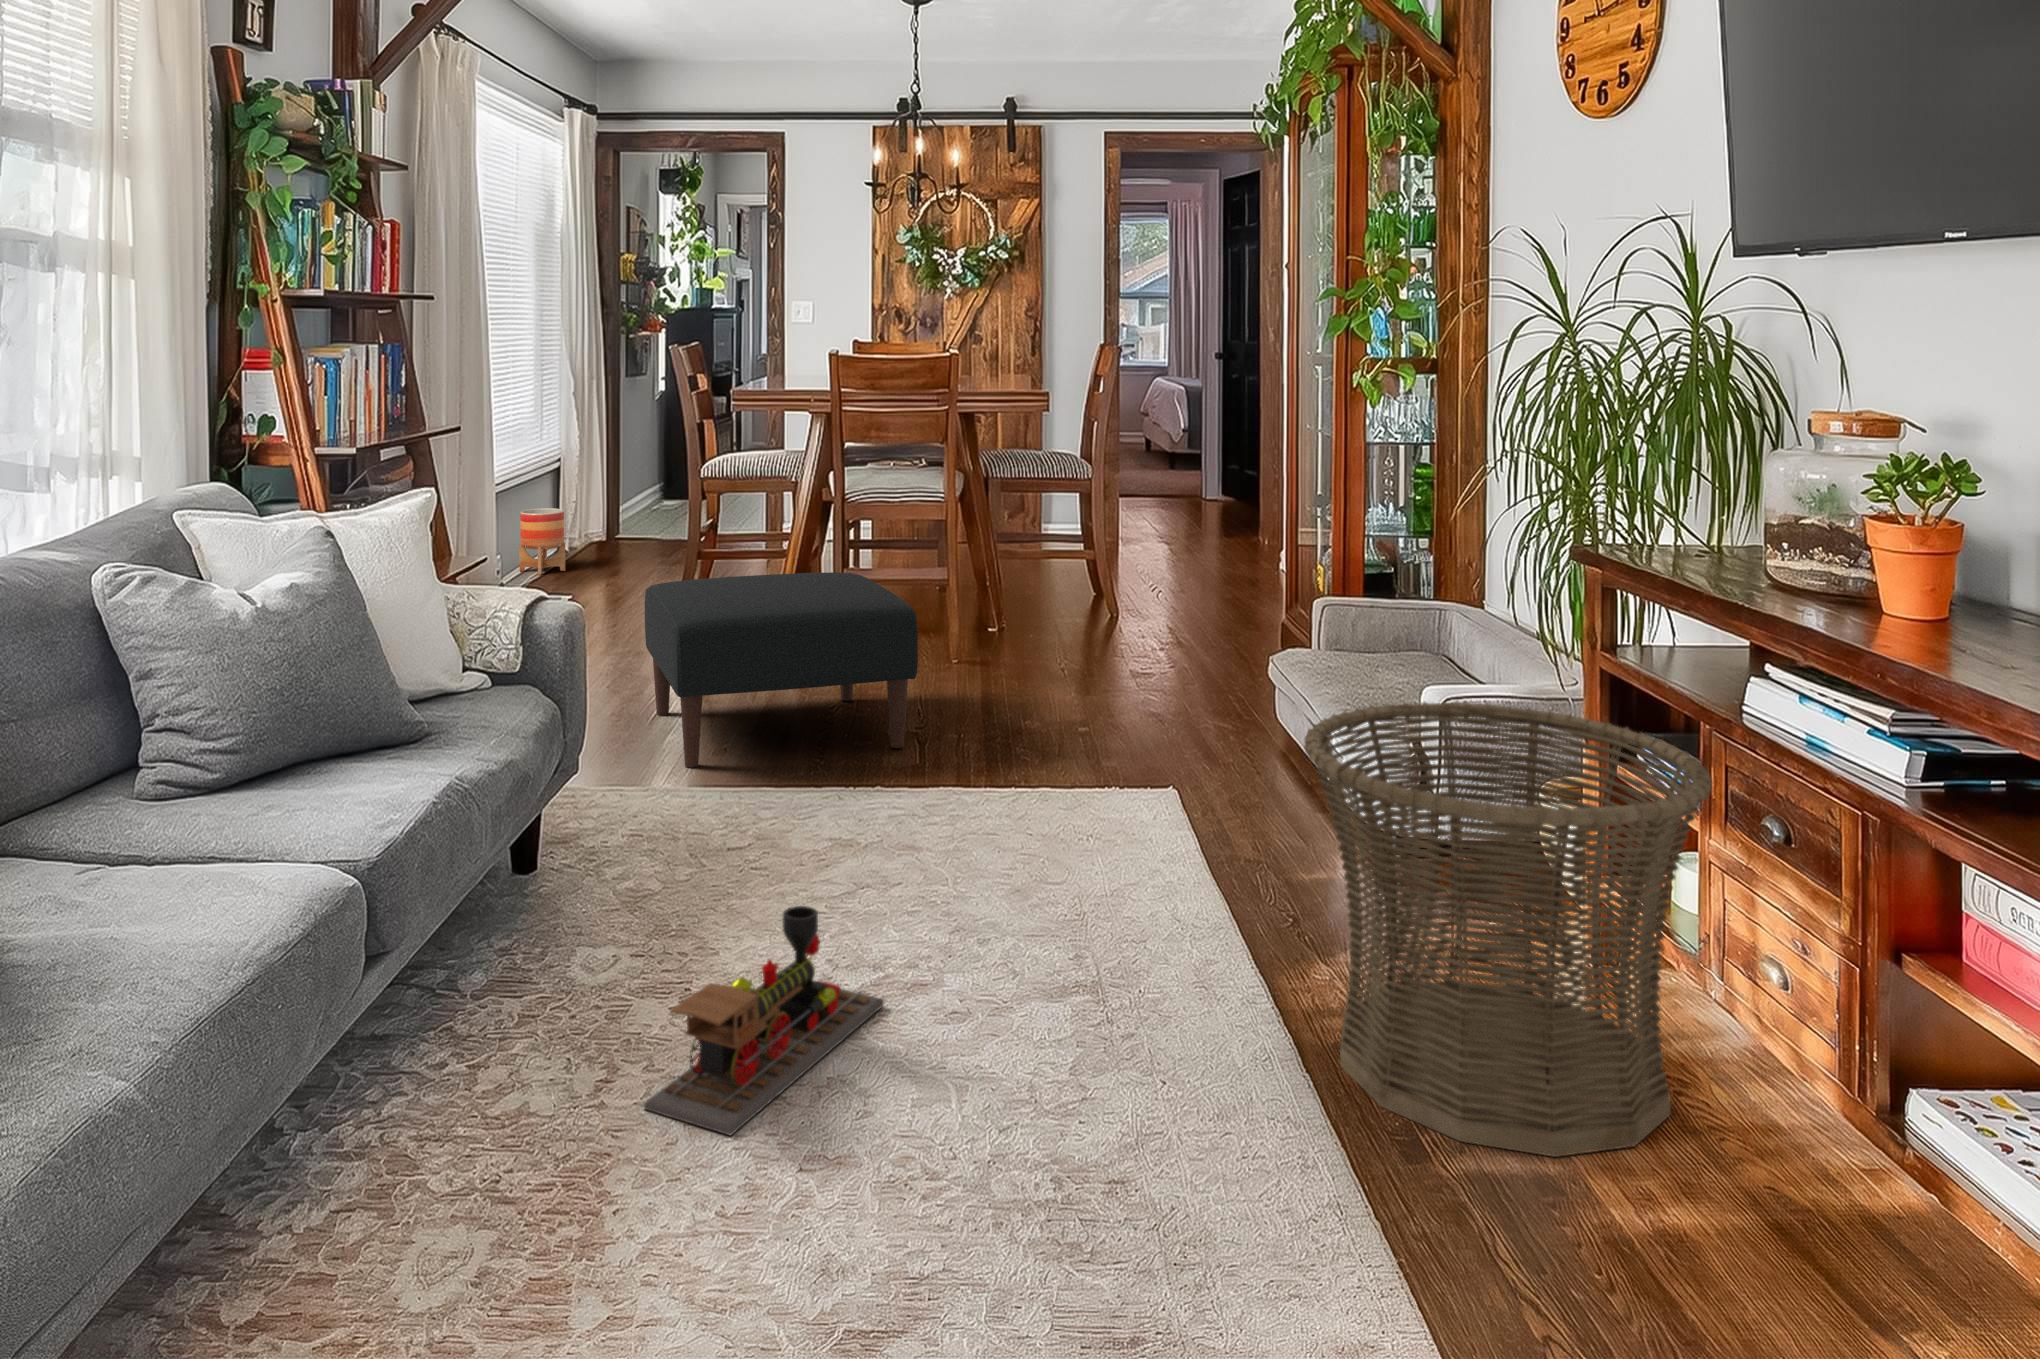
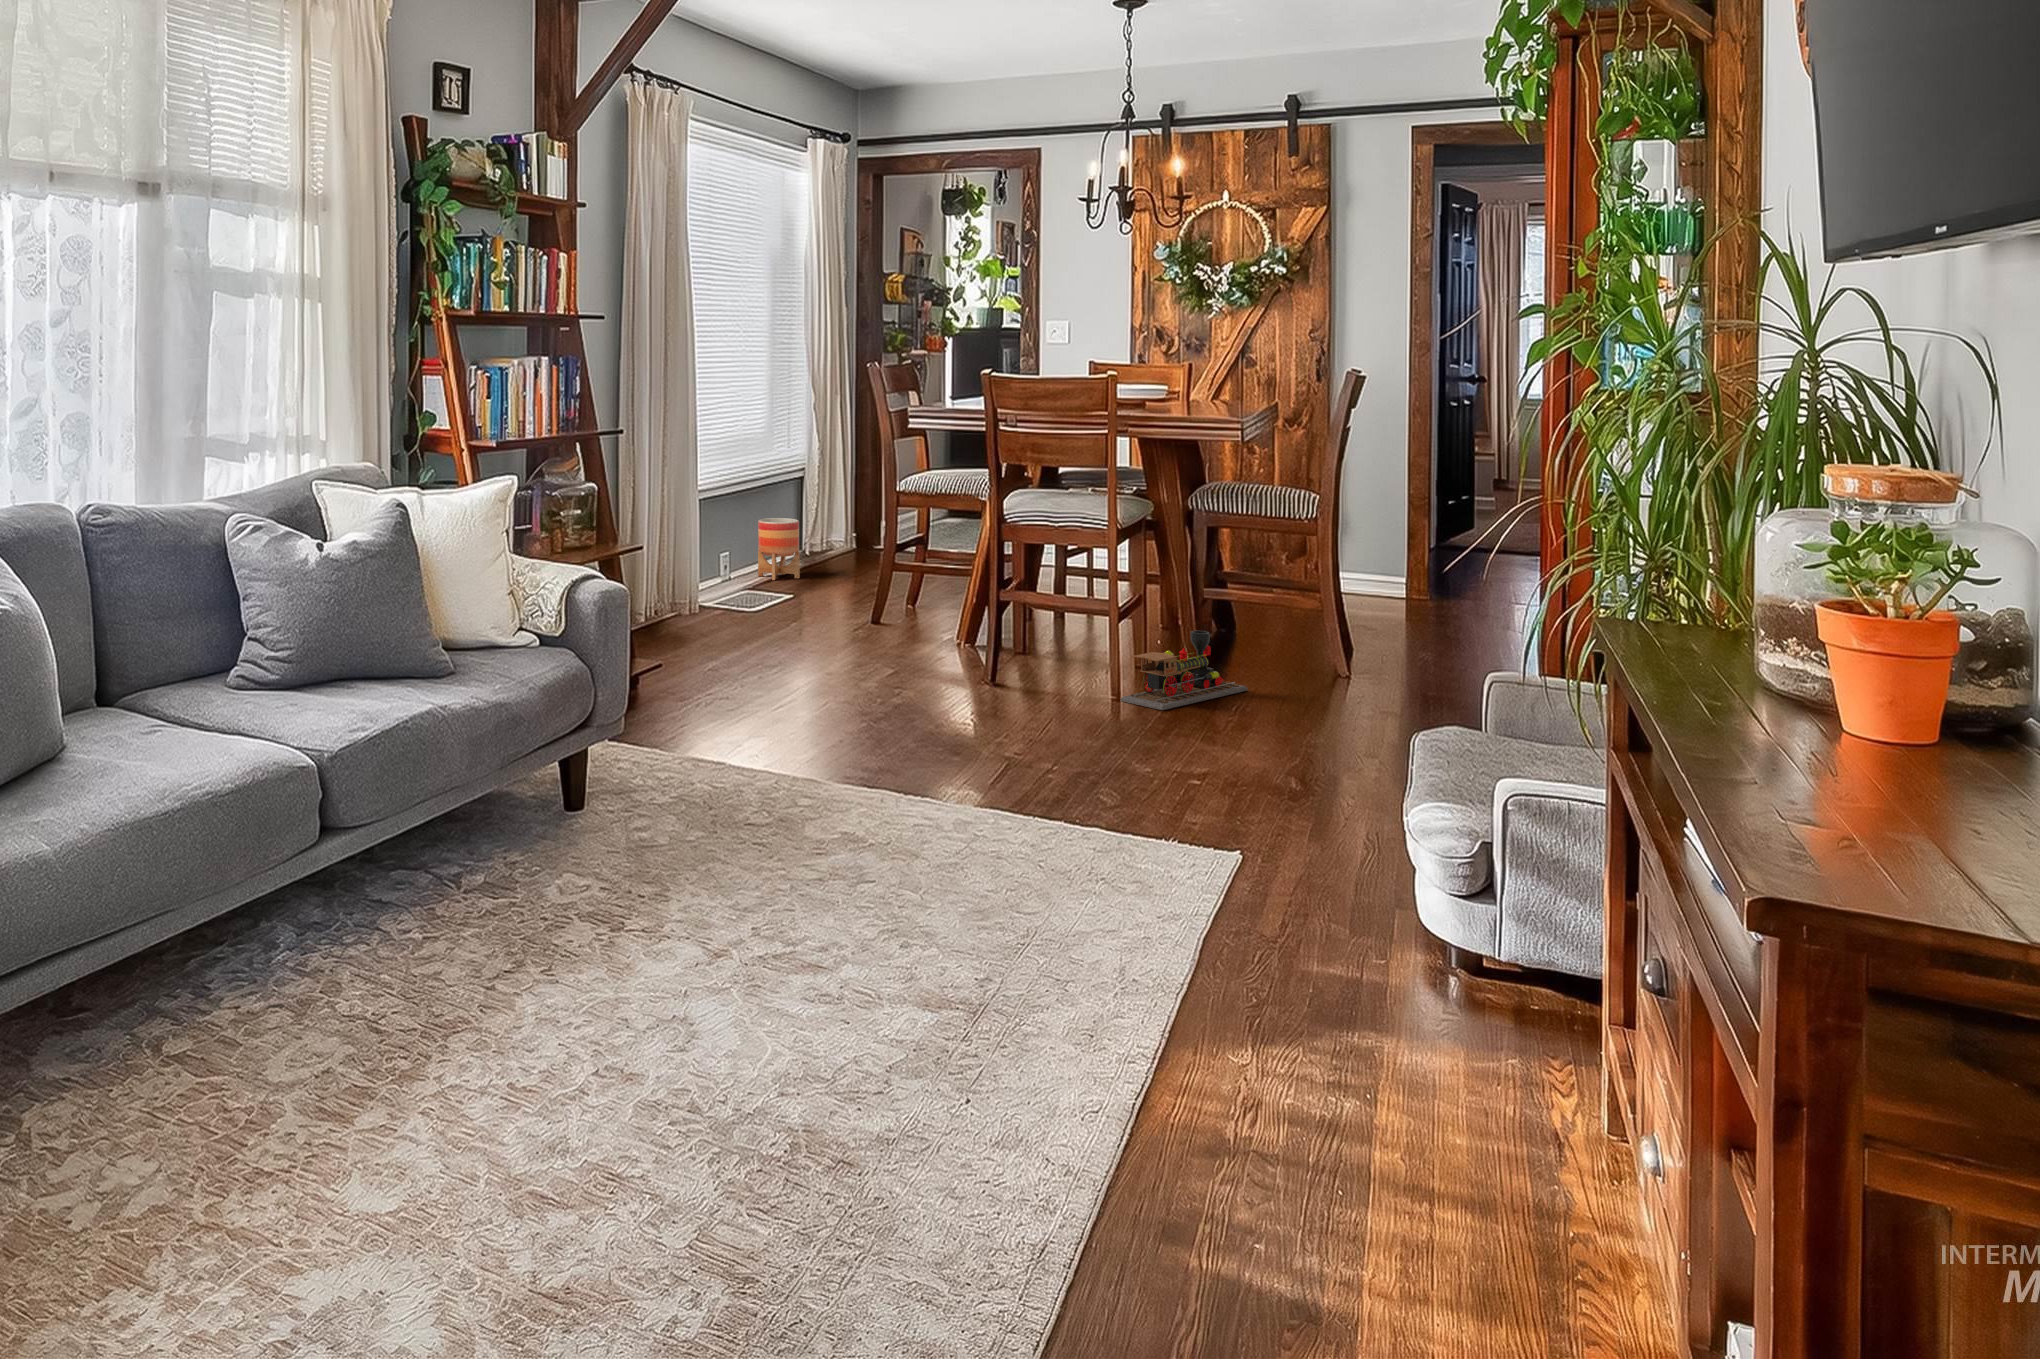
ottoman: present [645,572,918,768] -> none [756,583,995,759]
basket: present [1304,702,1712,1157] -> none [1125,733,1567,1219]
toy train: present [644,906,884,1135] -> present [1121,631,1248,710]

